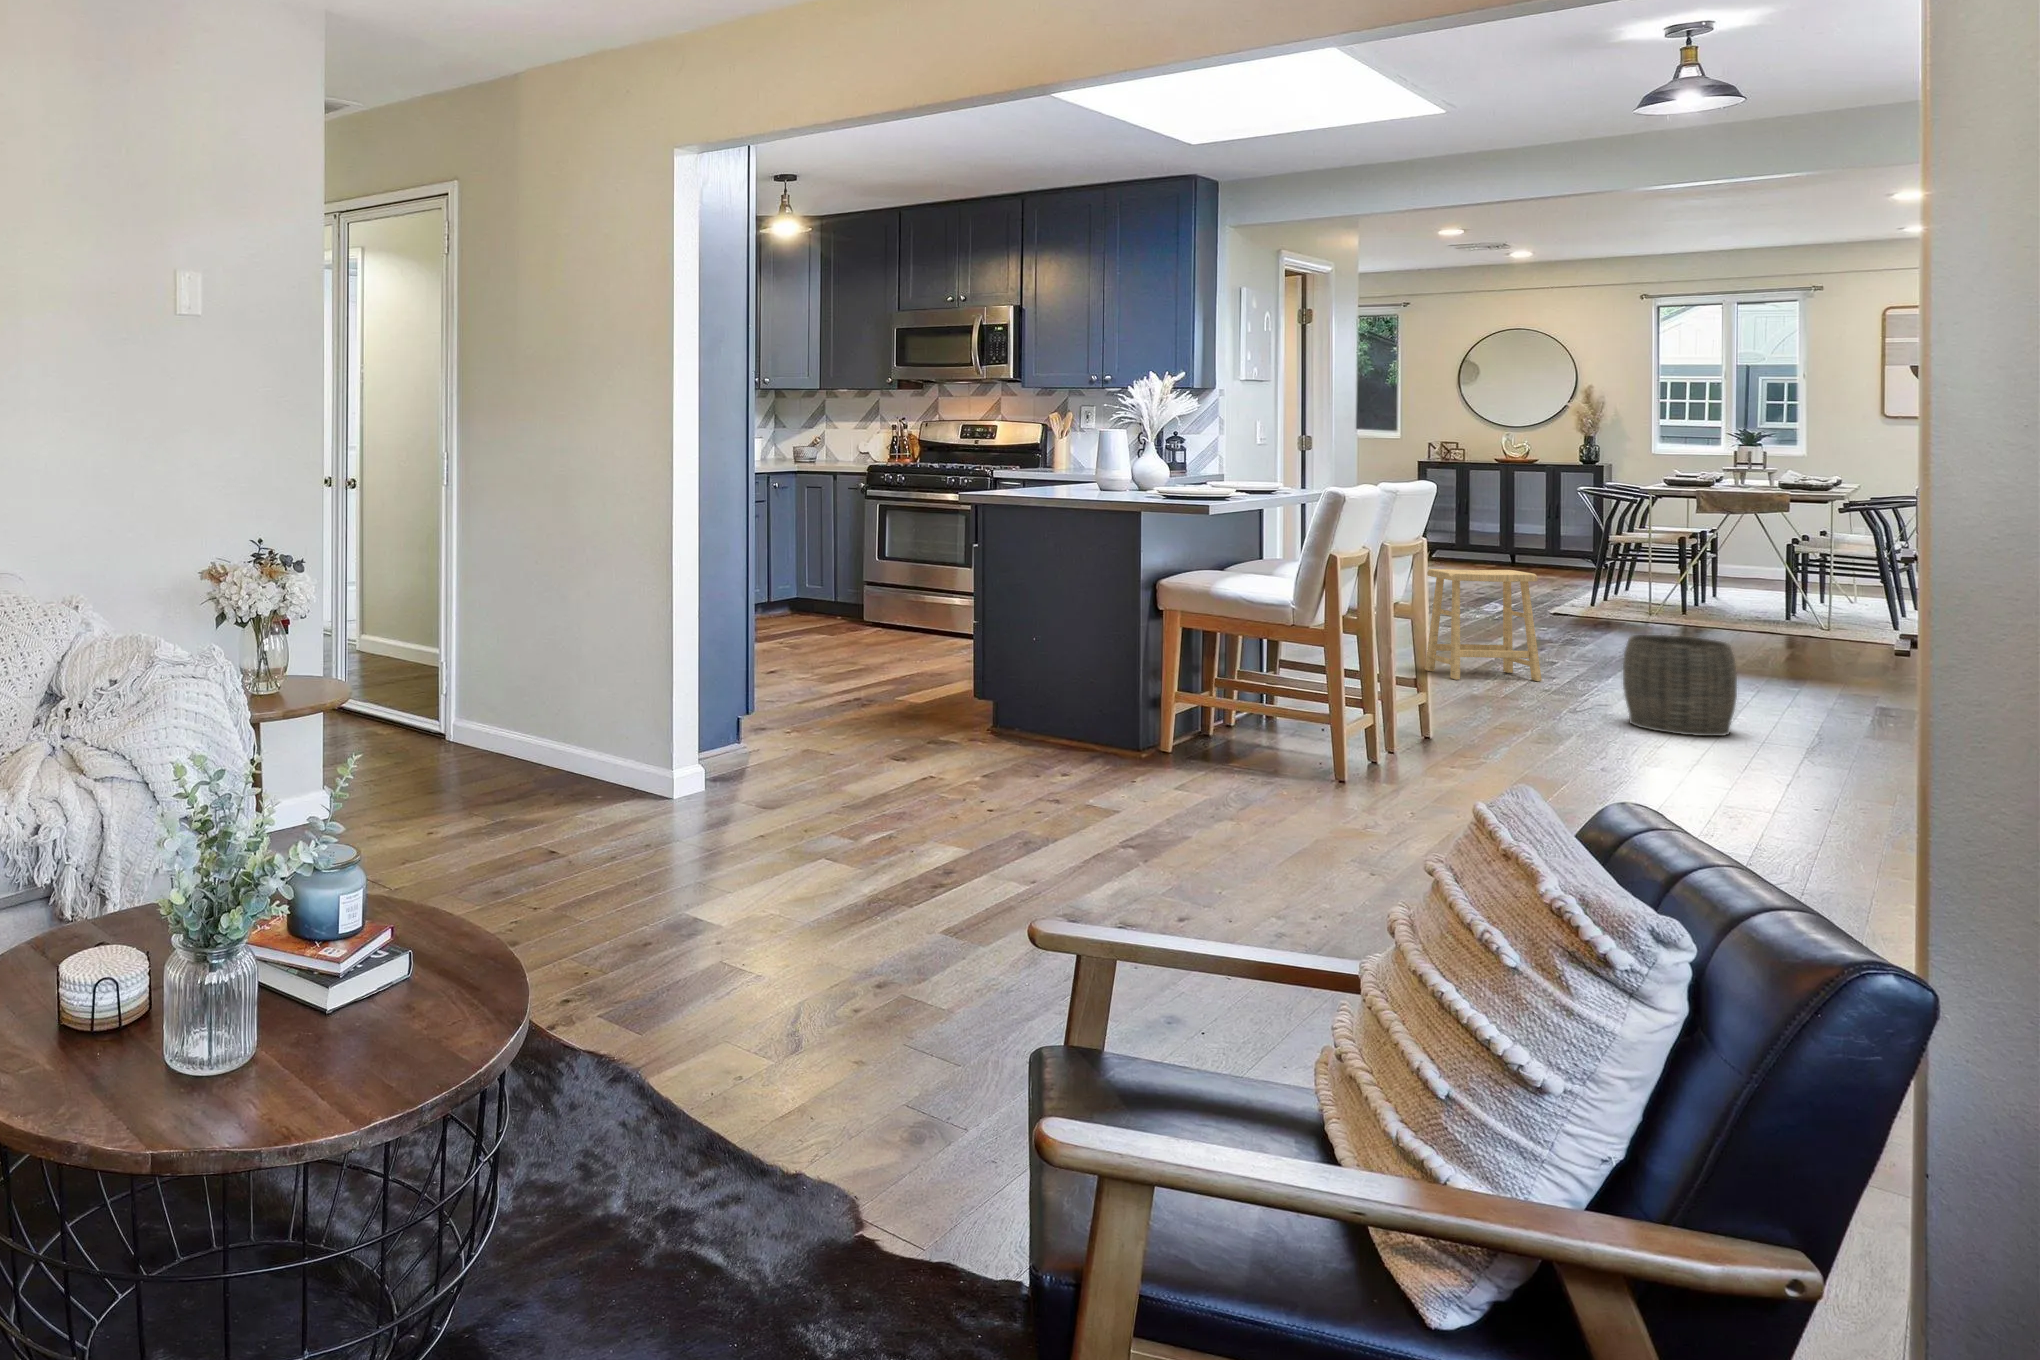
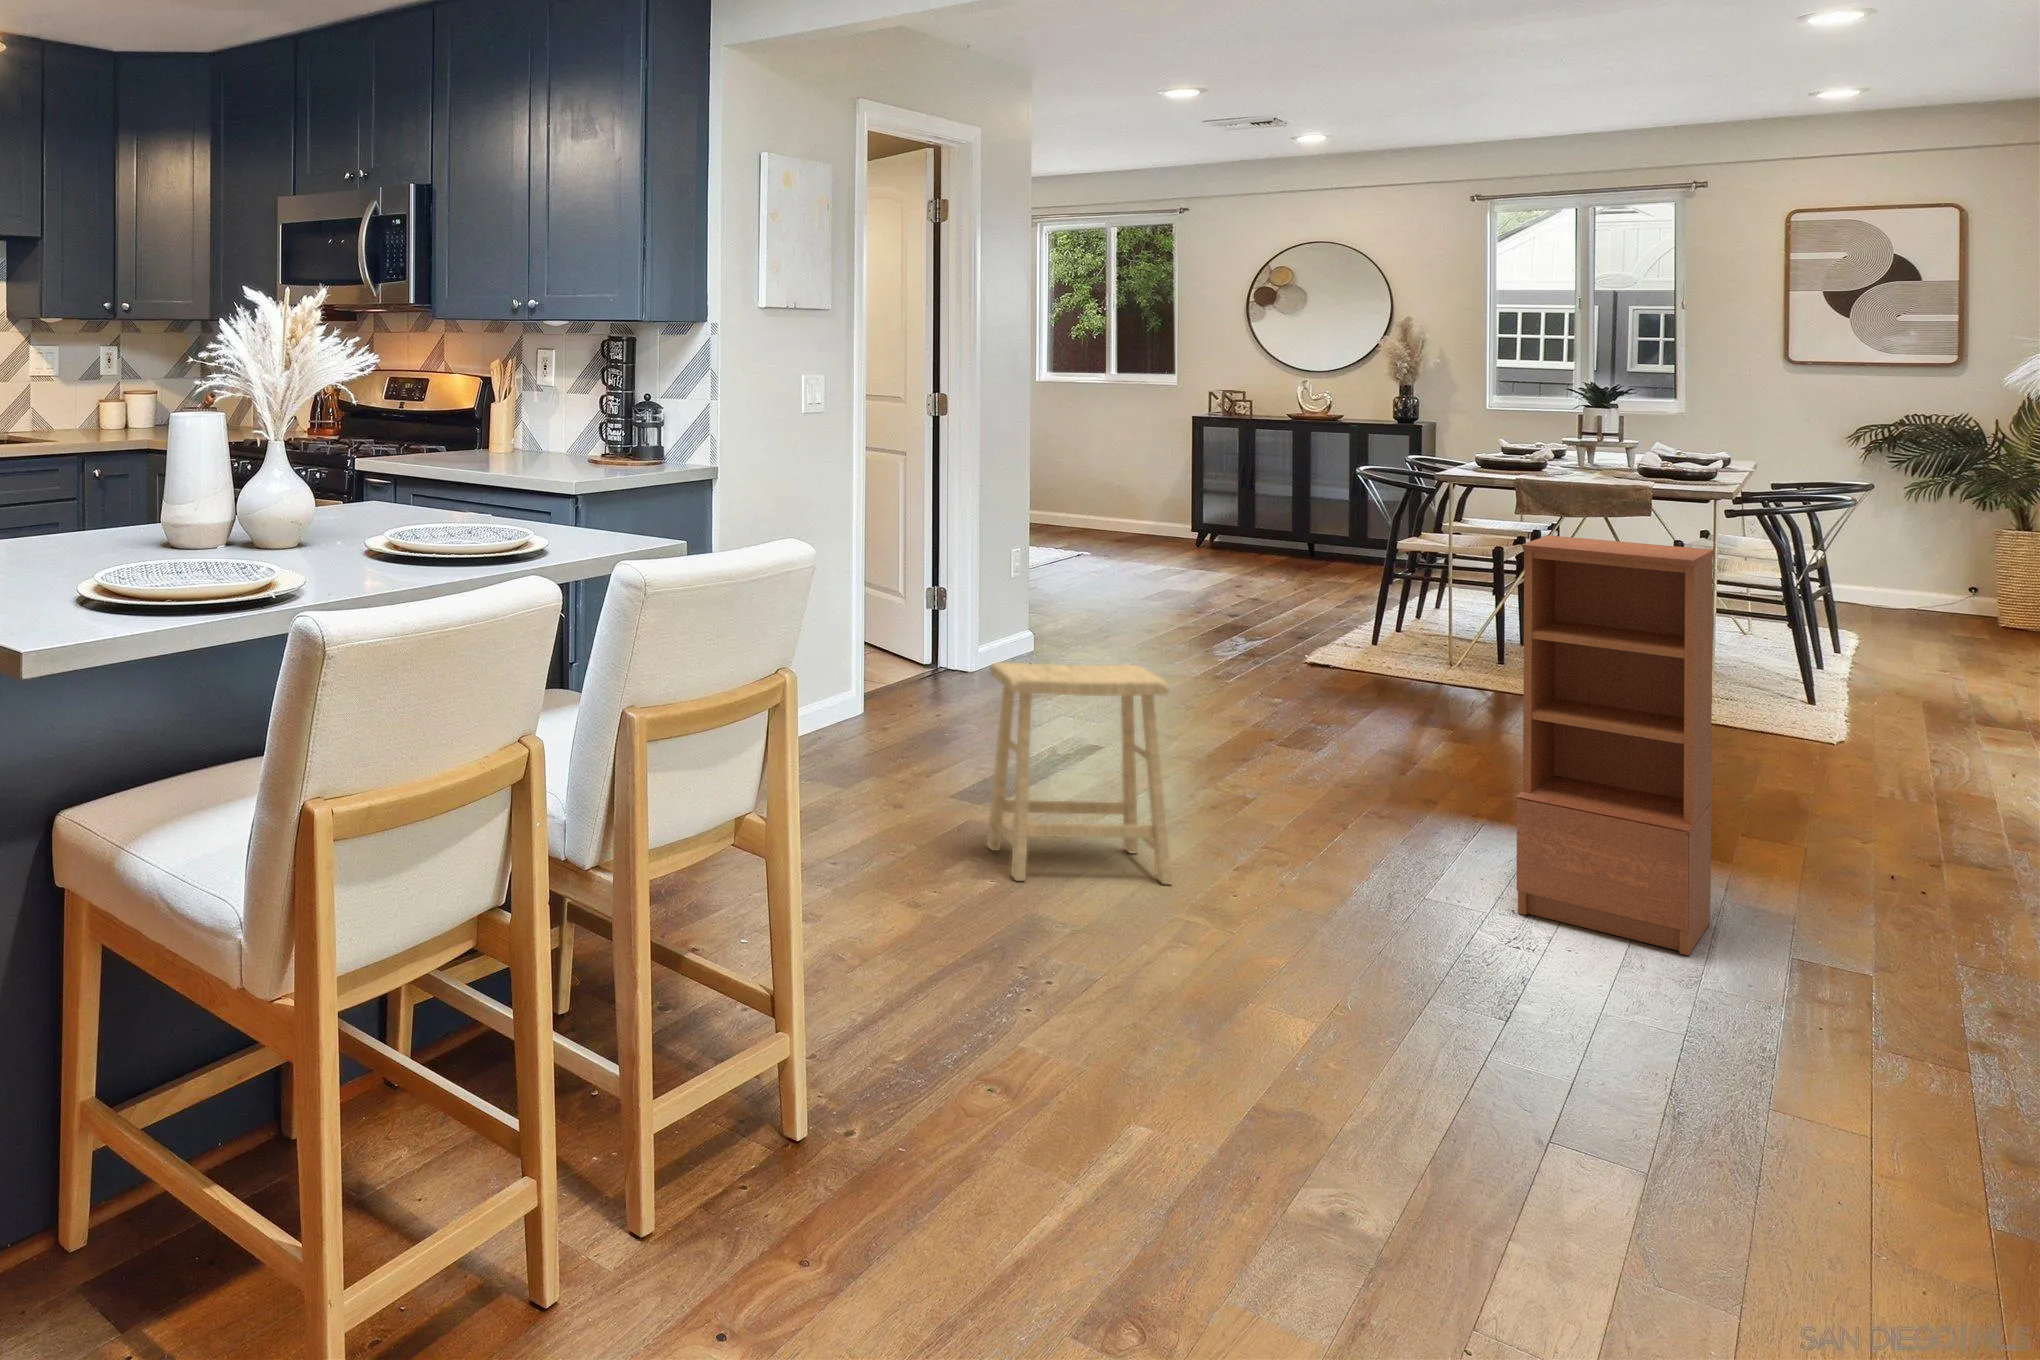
bookcase: none [1737,496,1844,702] -> present [1516,535,1714,955]
woven basket: present [1623,635,1737,736] -> none [1248,867,1470,1134]

